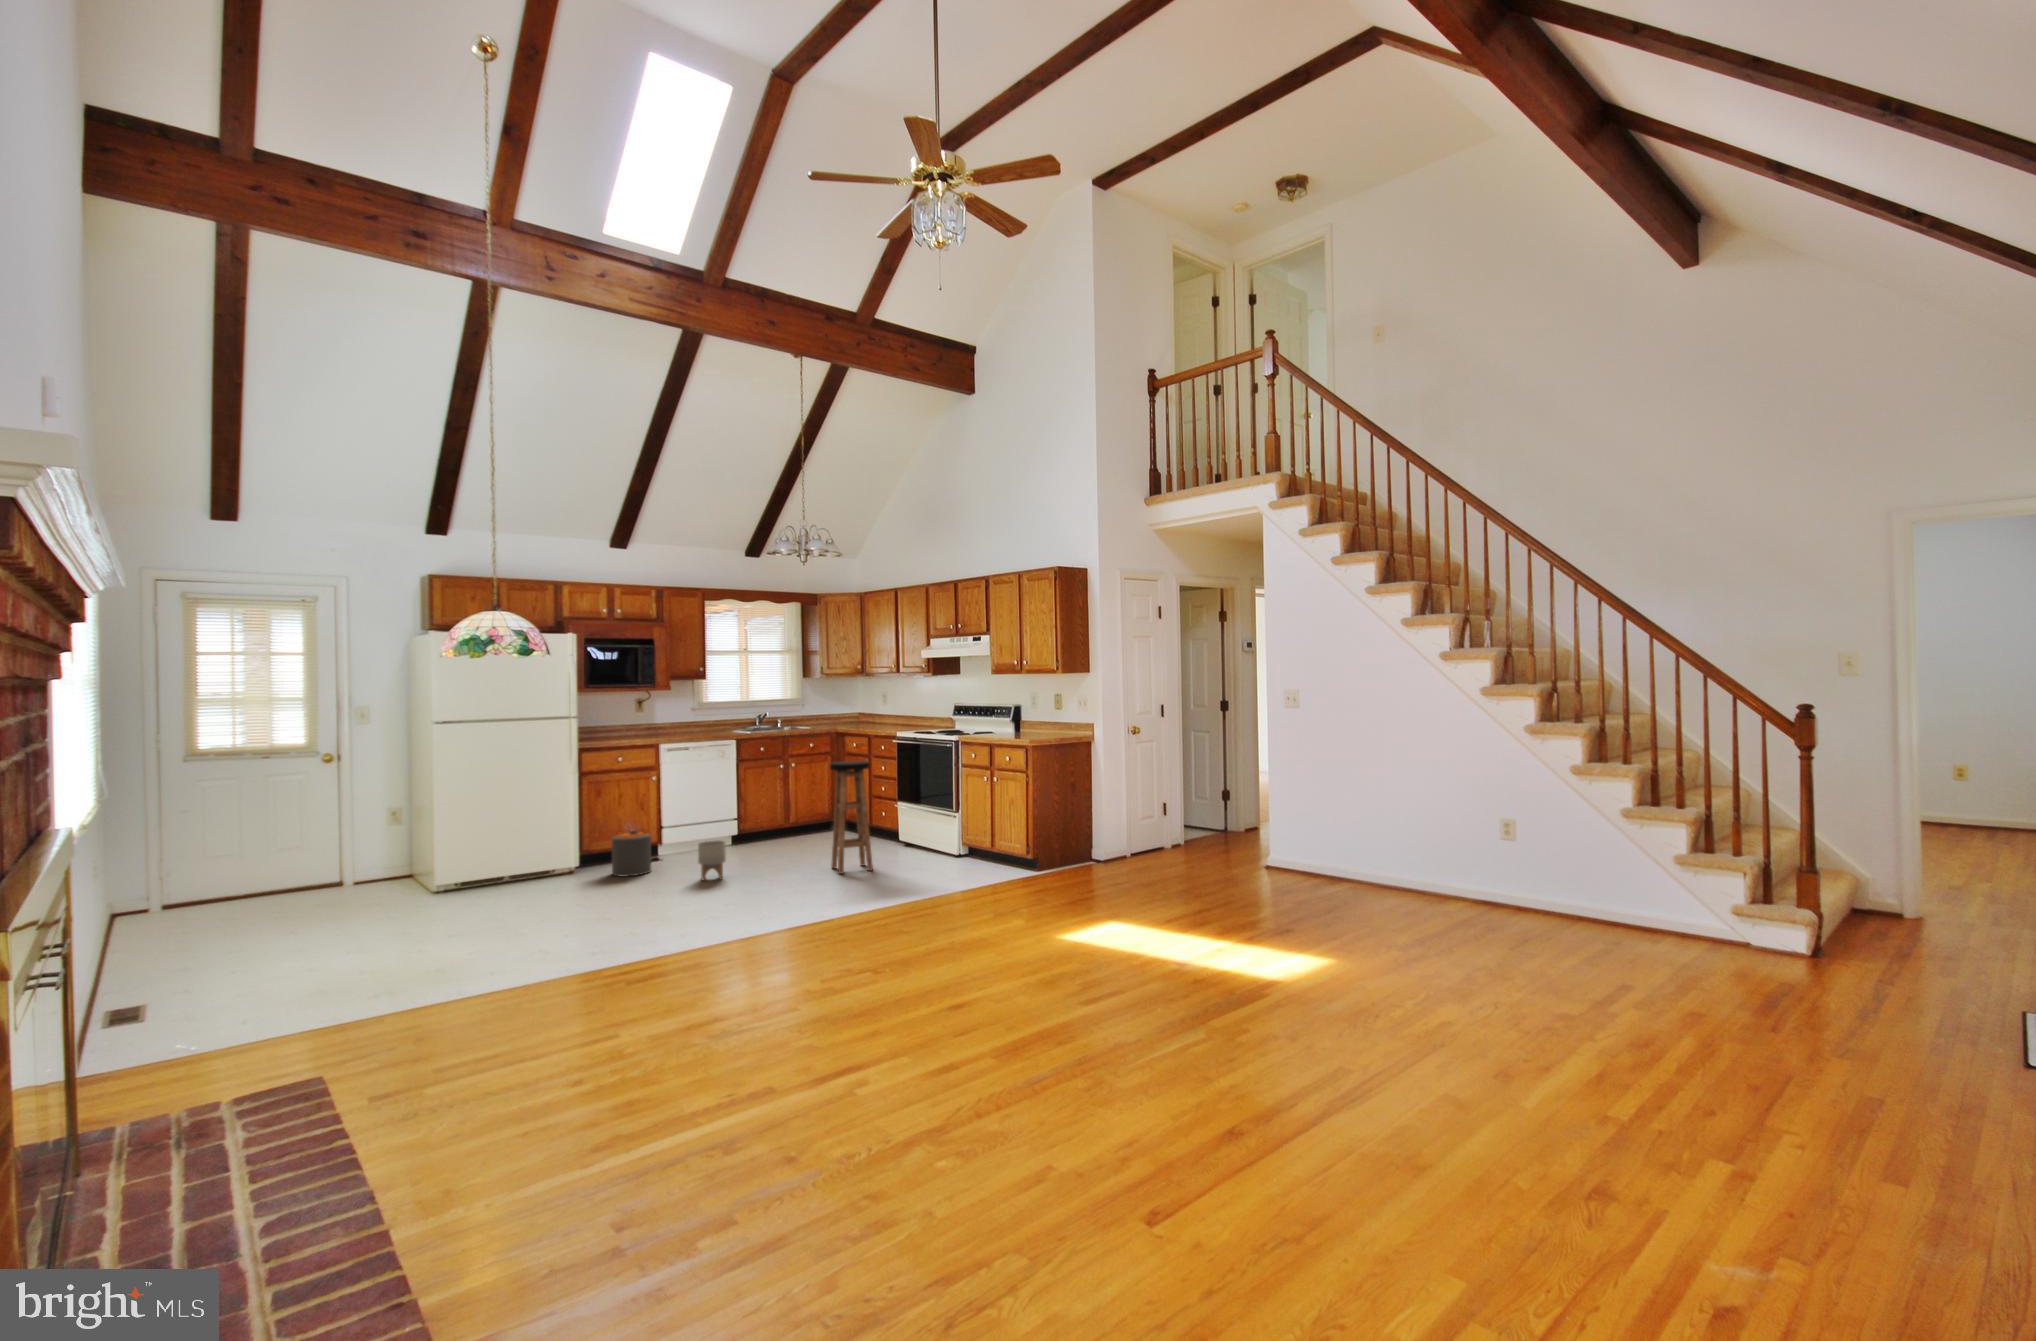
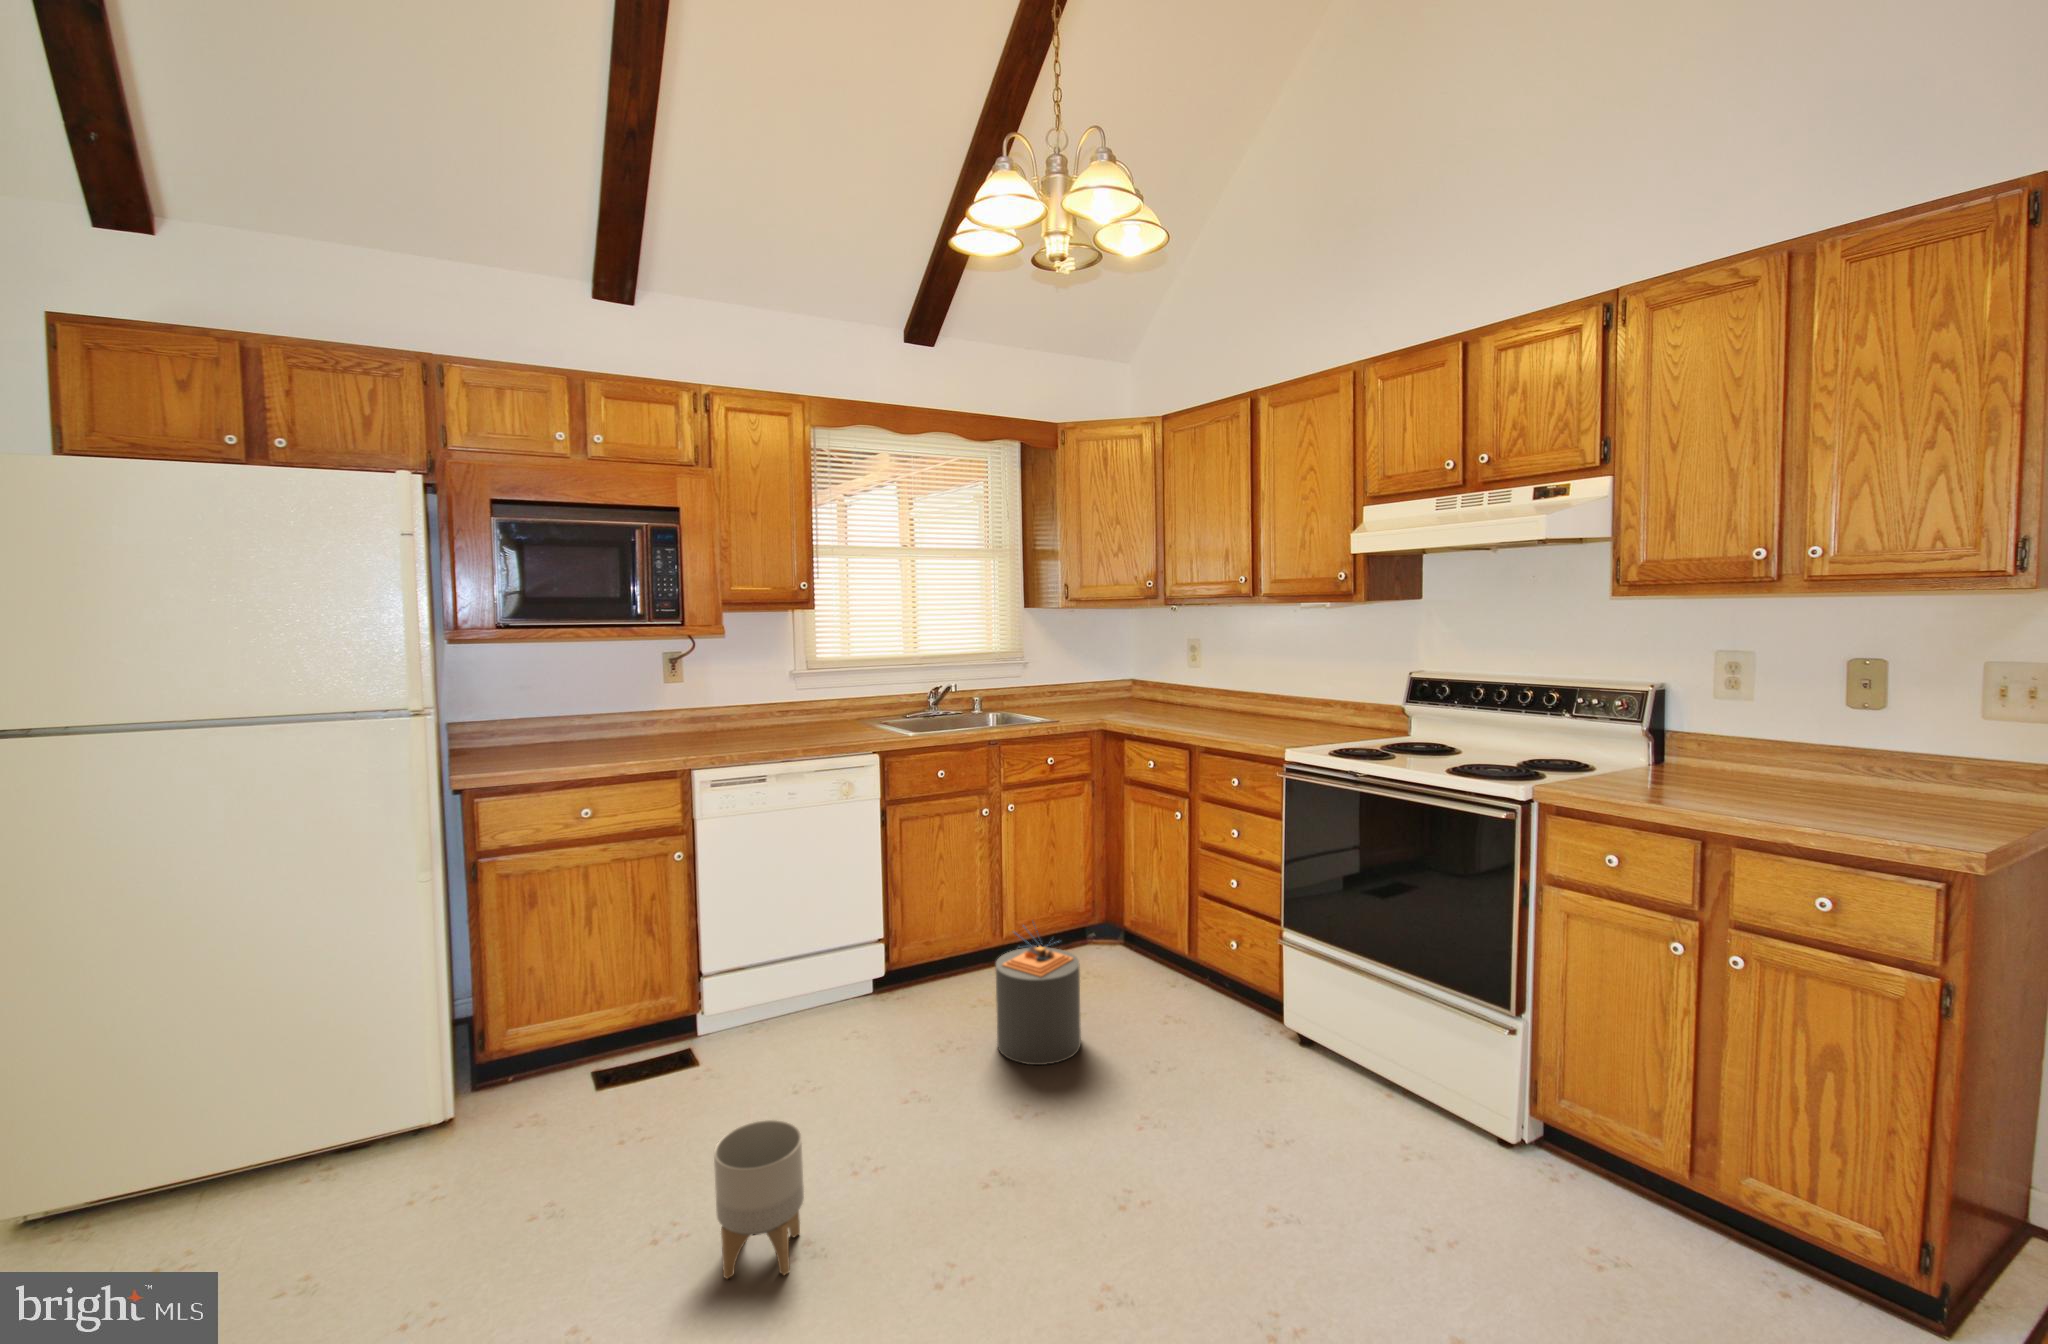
bar stool: present [830,761,873,874] -> none [1135,877,1287,1296]
trash can: present [611,824,651,876] -> present [996,920,1081,1065]

